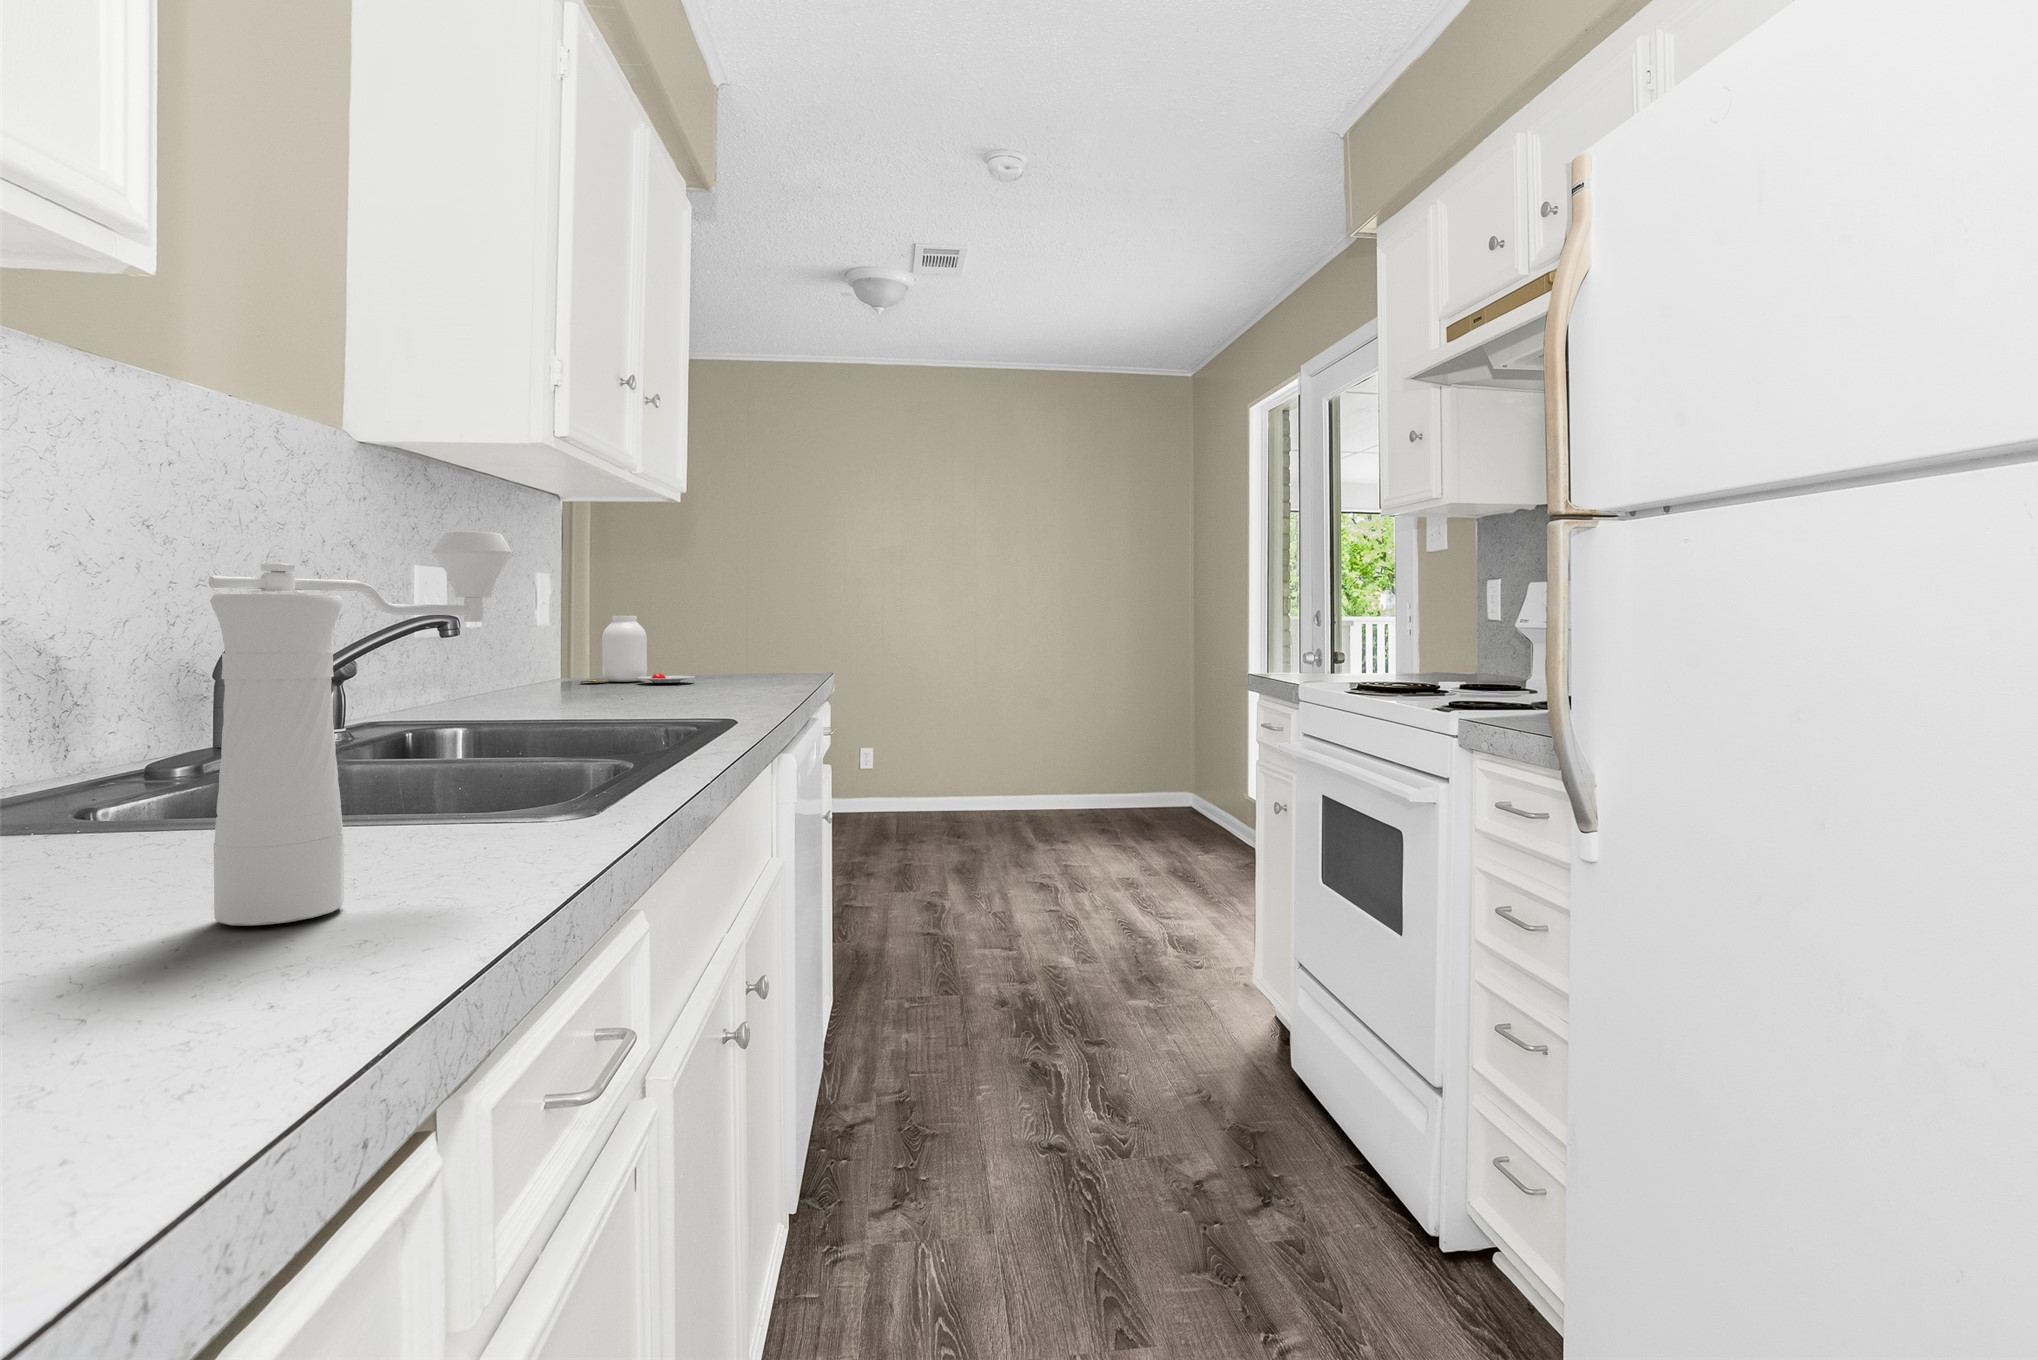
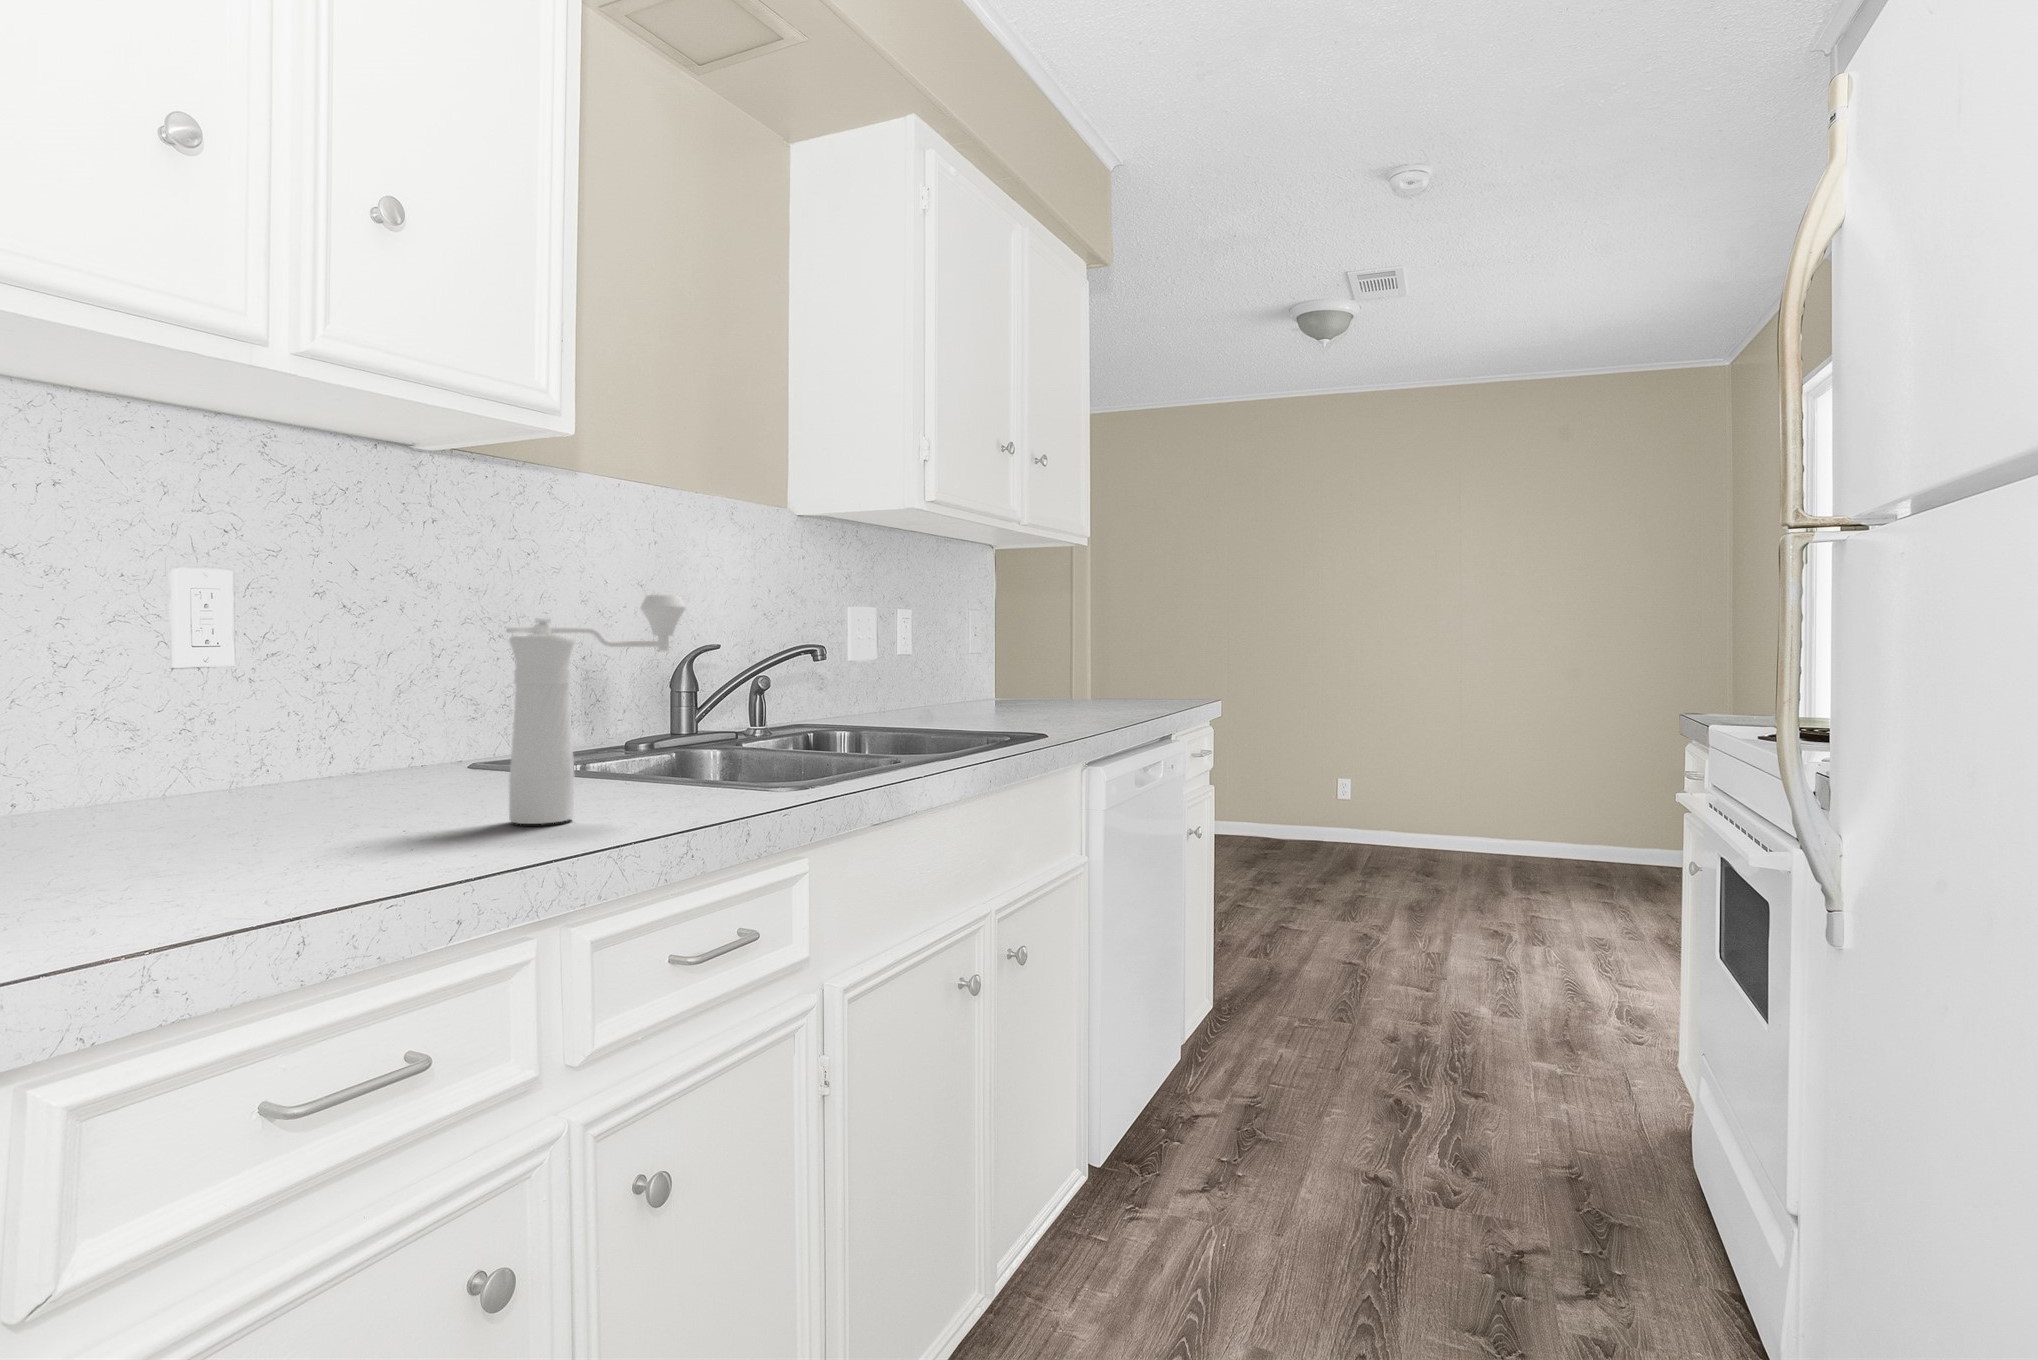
jar: present [579,616,695,683] -> none [997,647,1084,703]

